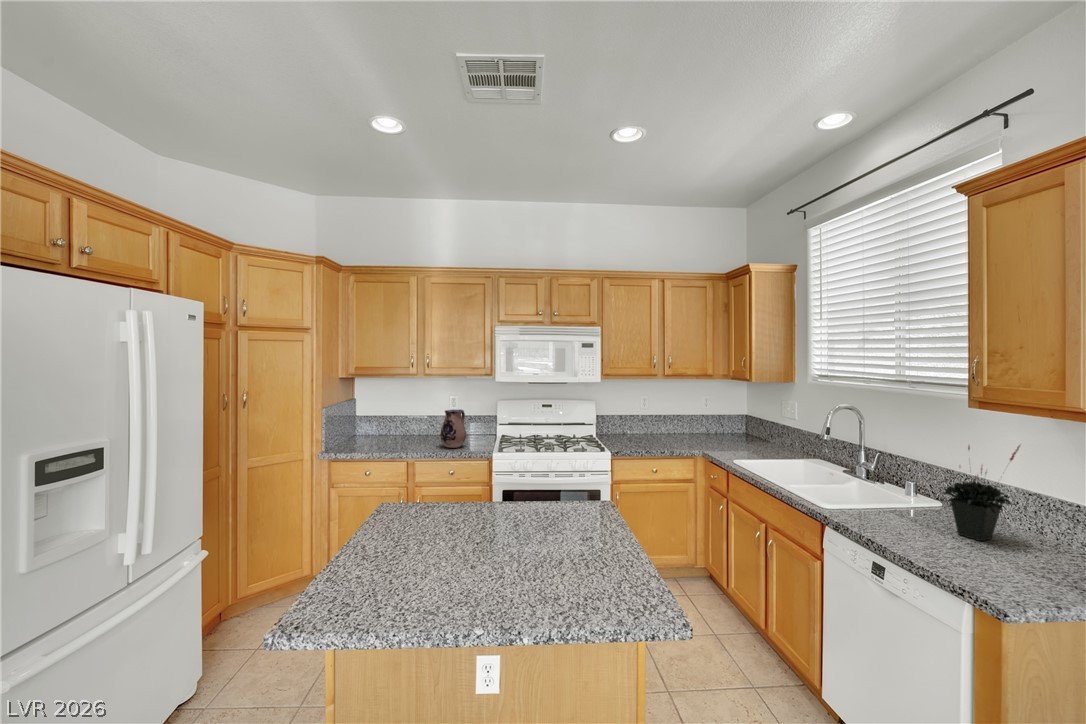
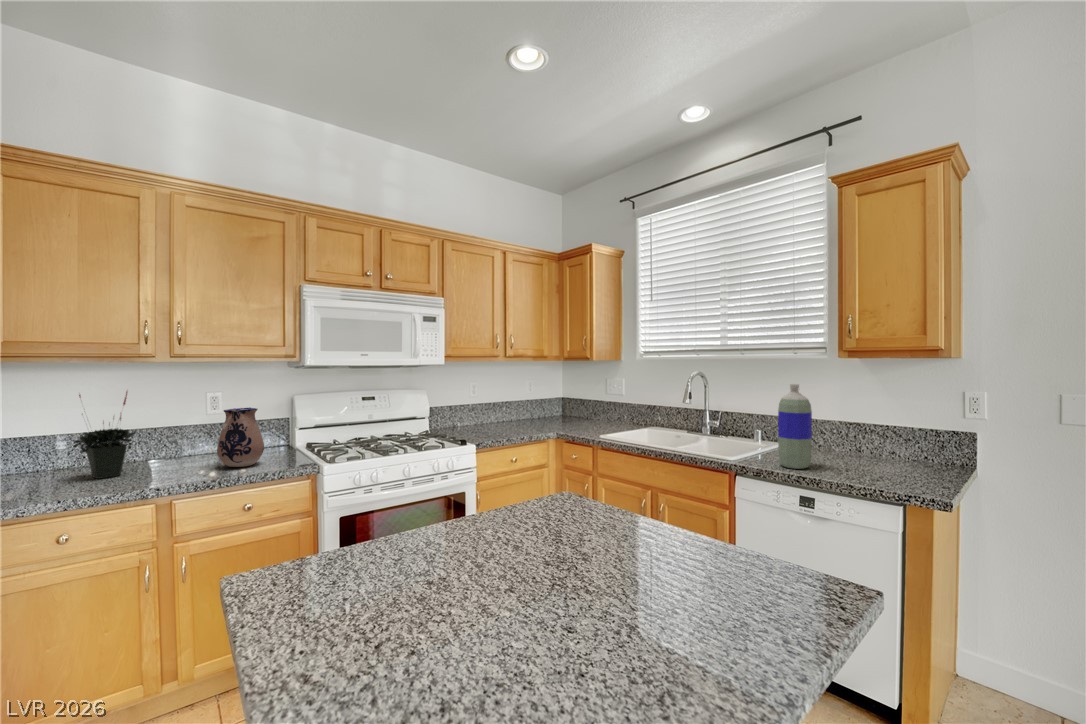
bottle: none [868,435,912,534] -> present [778,384,812,469]
potted plant: present [942,445,1020,541] -> present [74,392,134,479]

